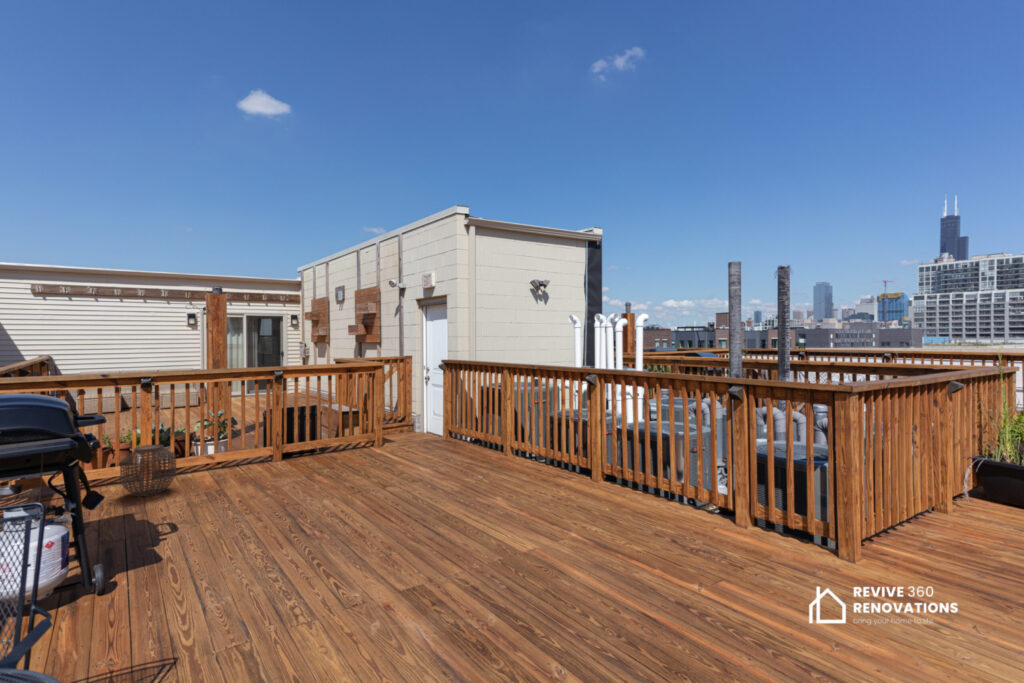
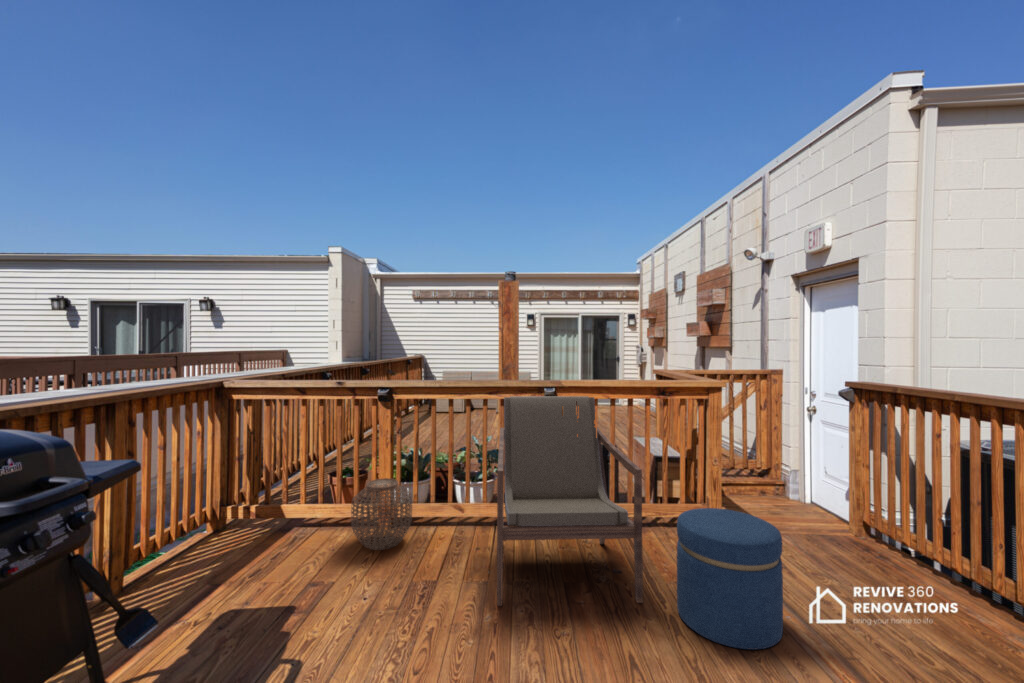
armchair: none [244,374,351,490] -> present [497,396,643,606]
ottoman: none [368,420,414,473] -> present [677,508,783,650]

